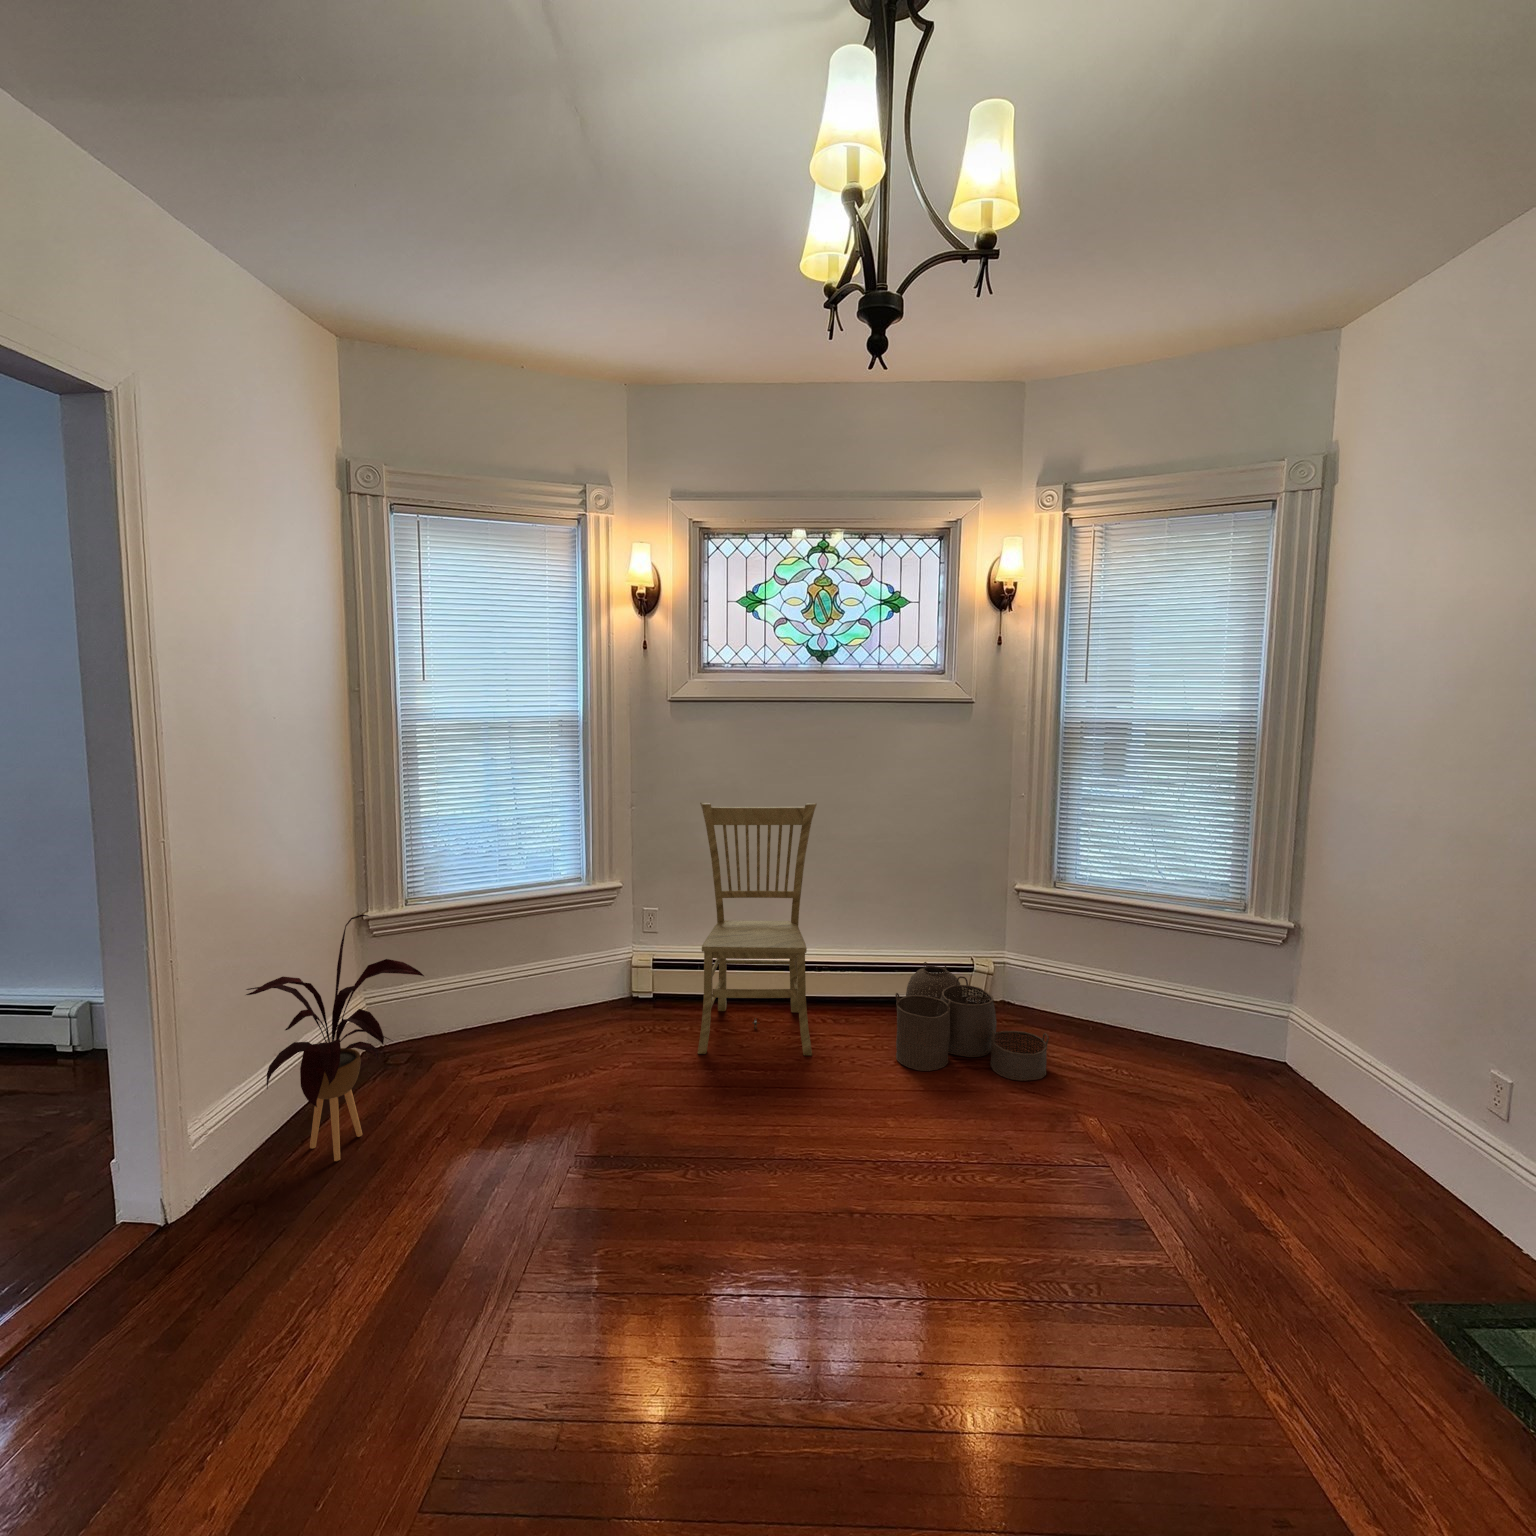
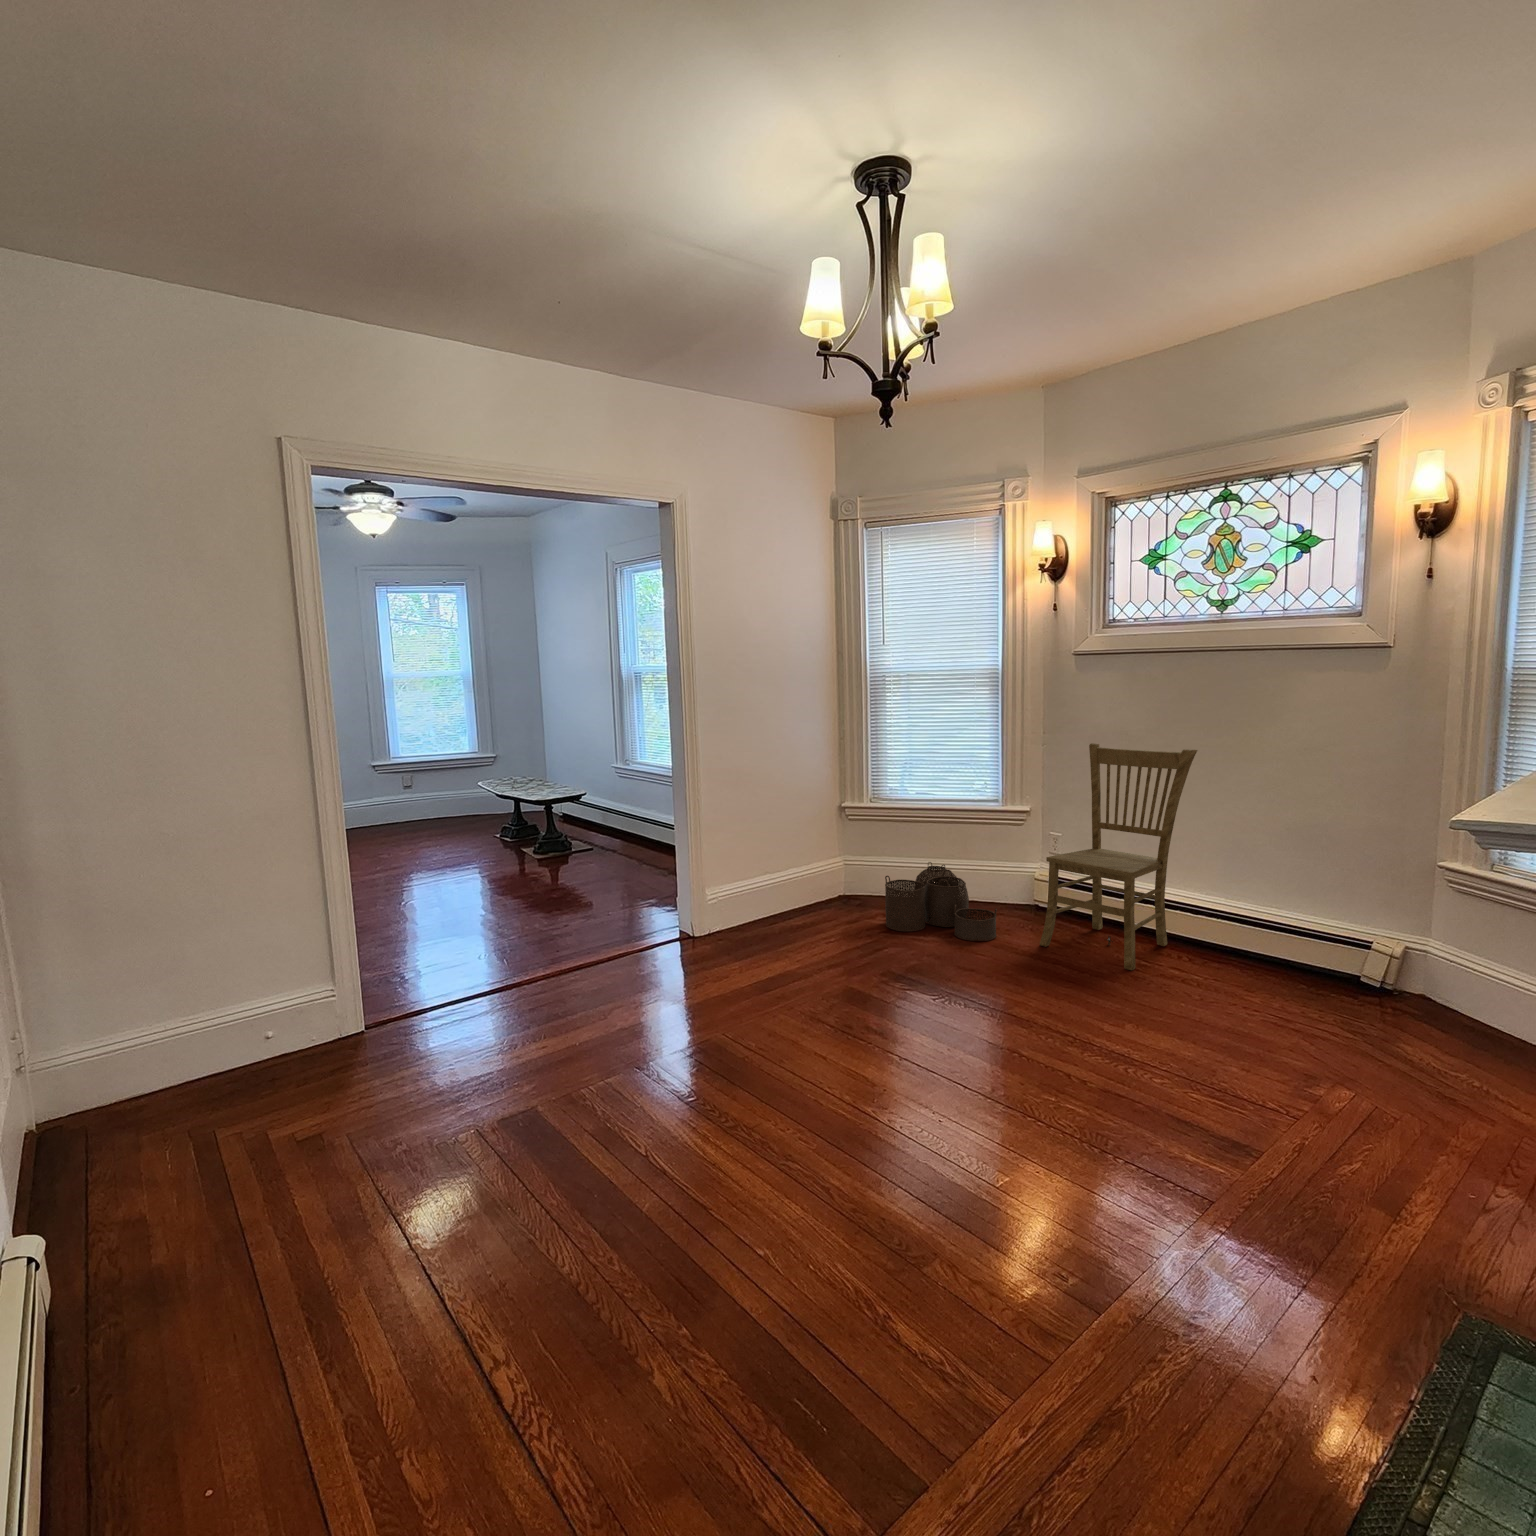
house plant: present [246,915,424,1161] -> none [745,787,832,929]
woven basket: present [895,962,1049,1081] -> present [885,862,997,941]

